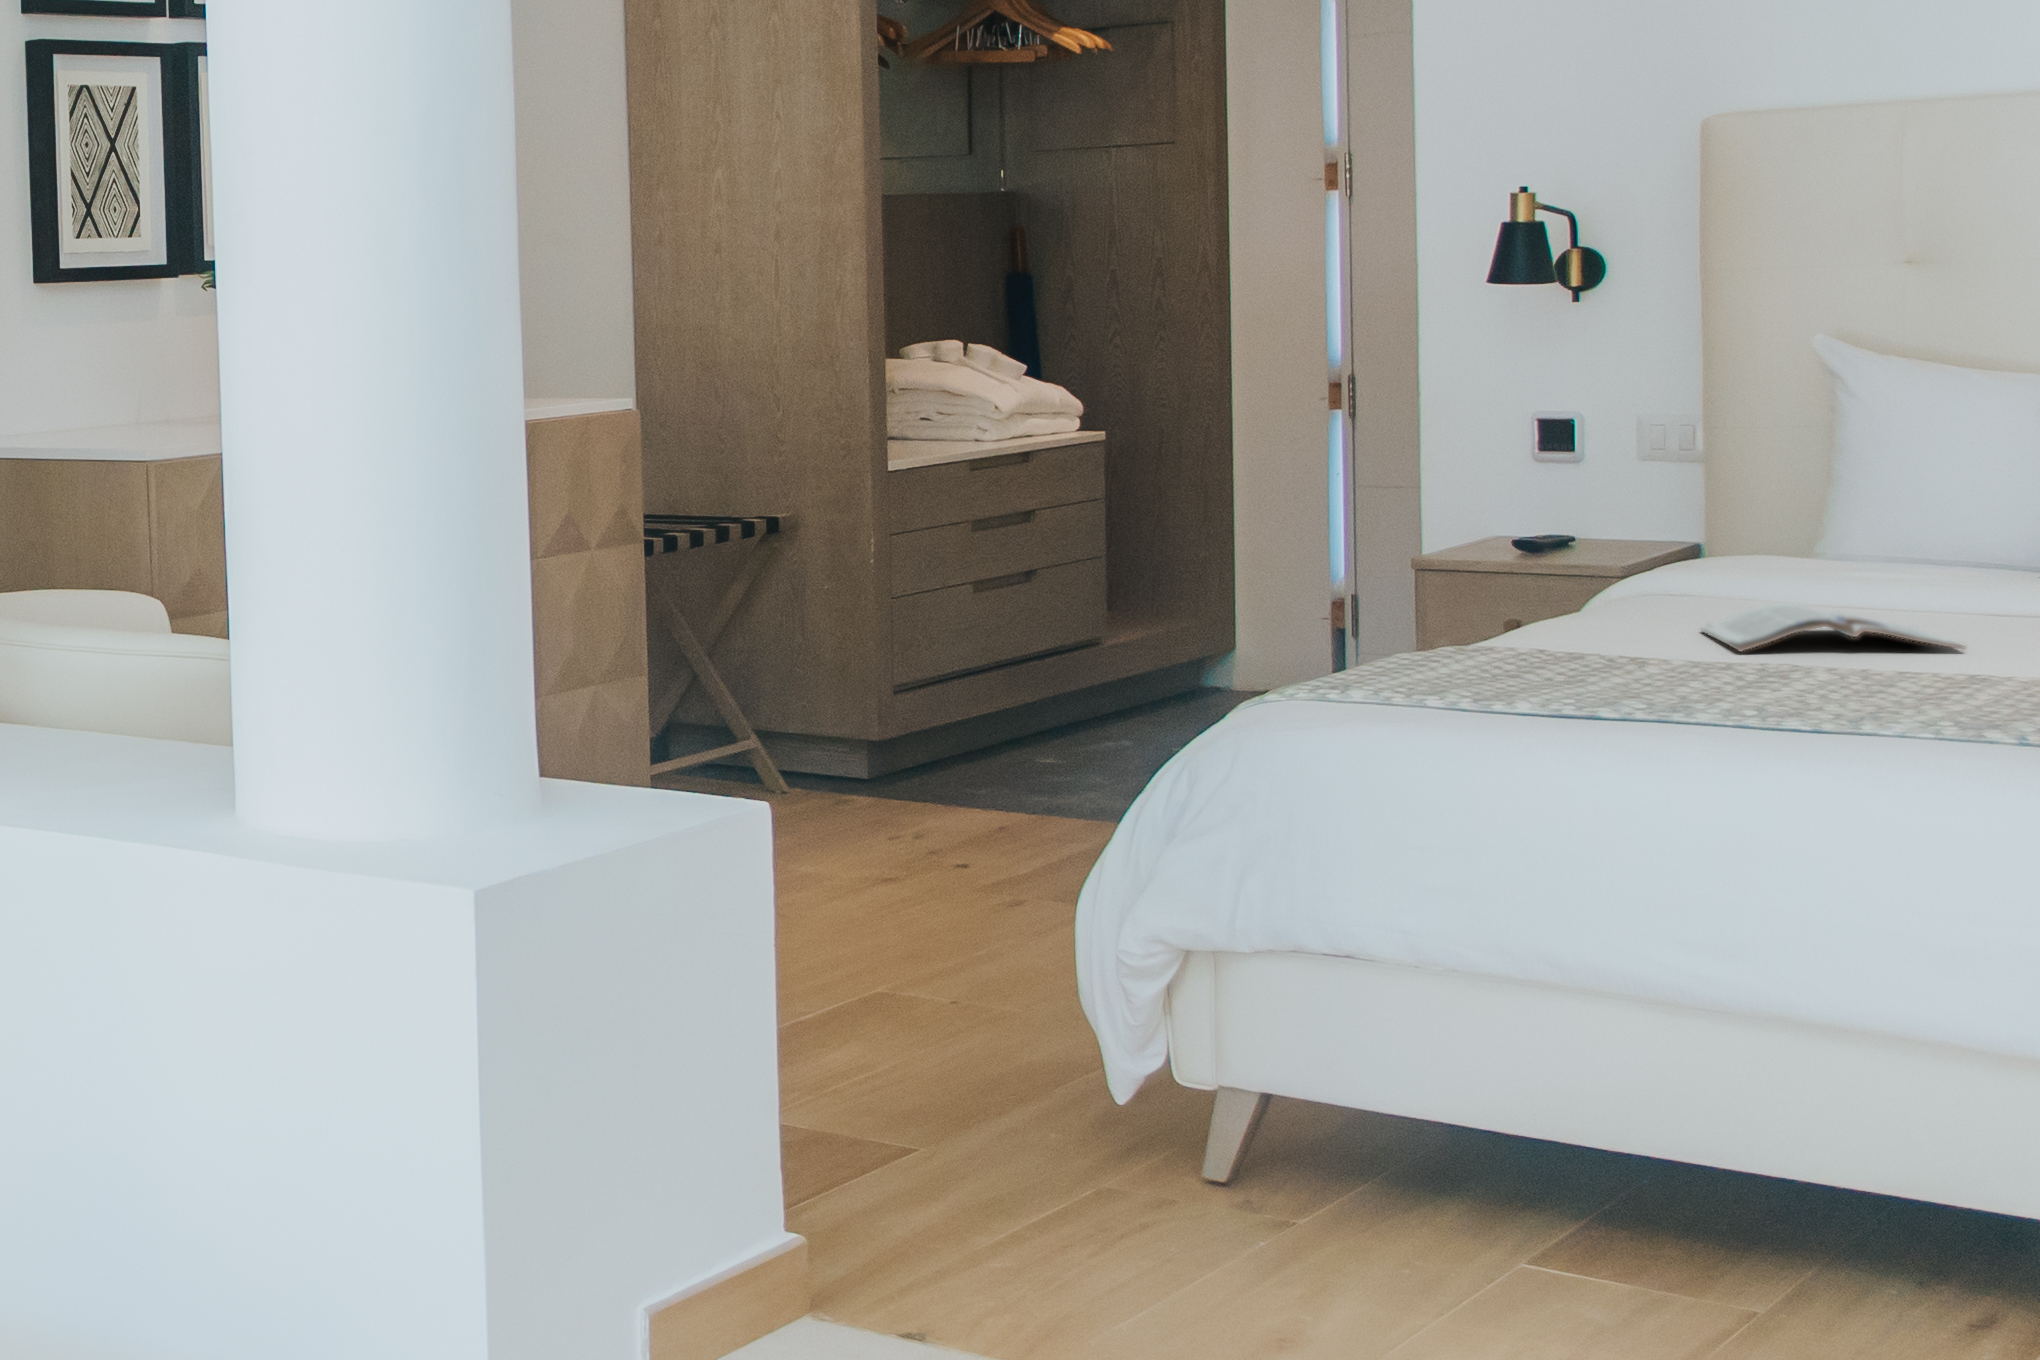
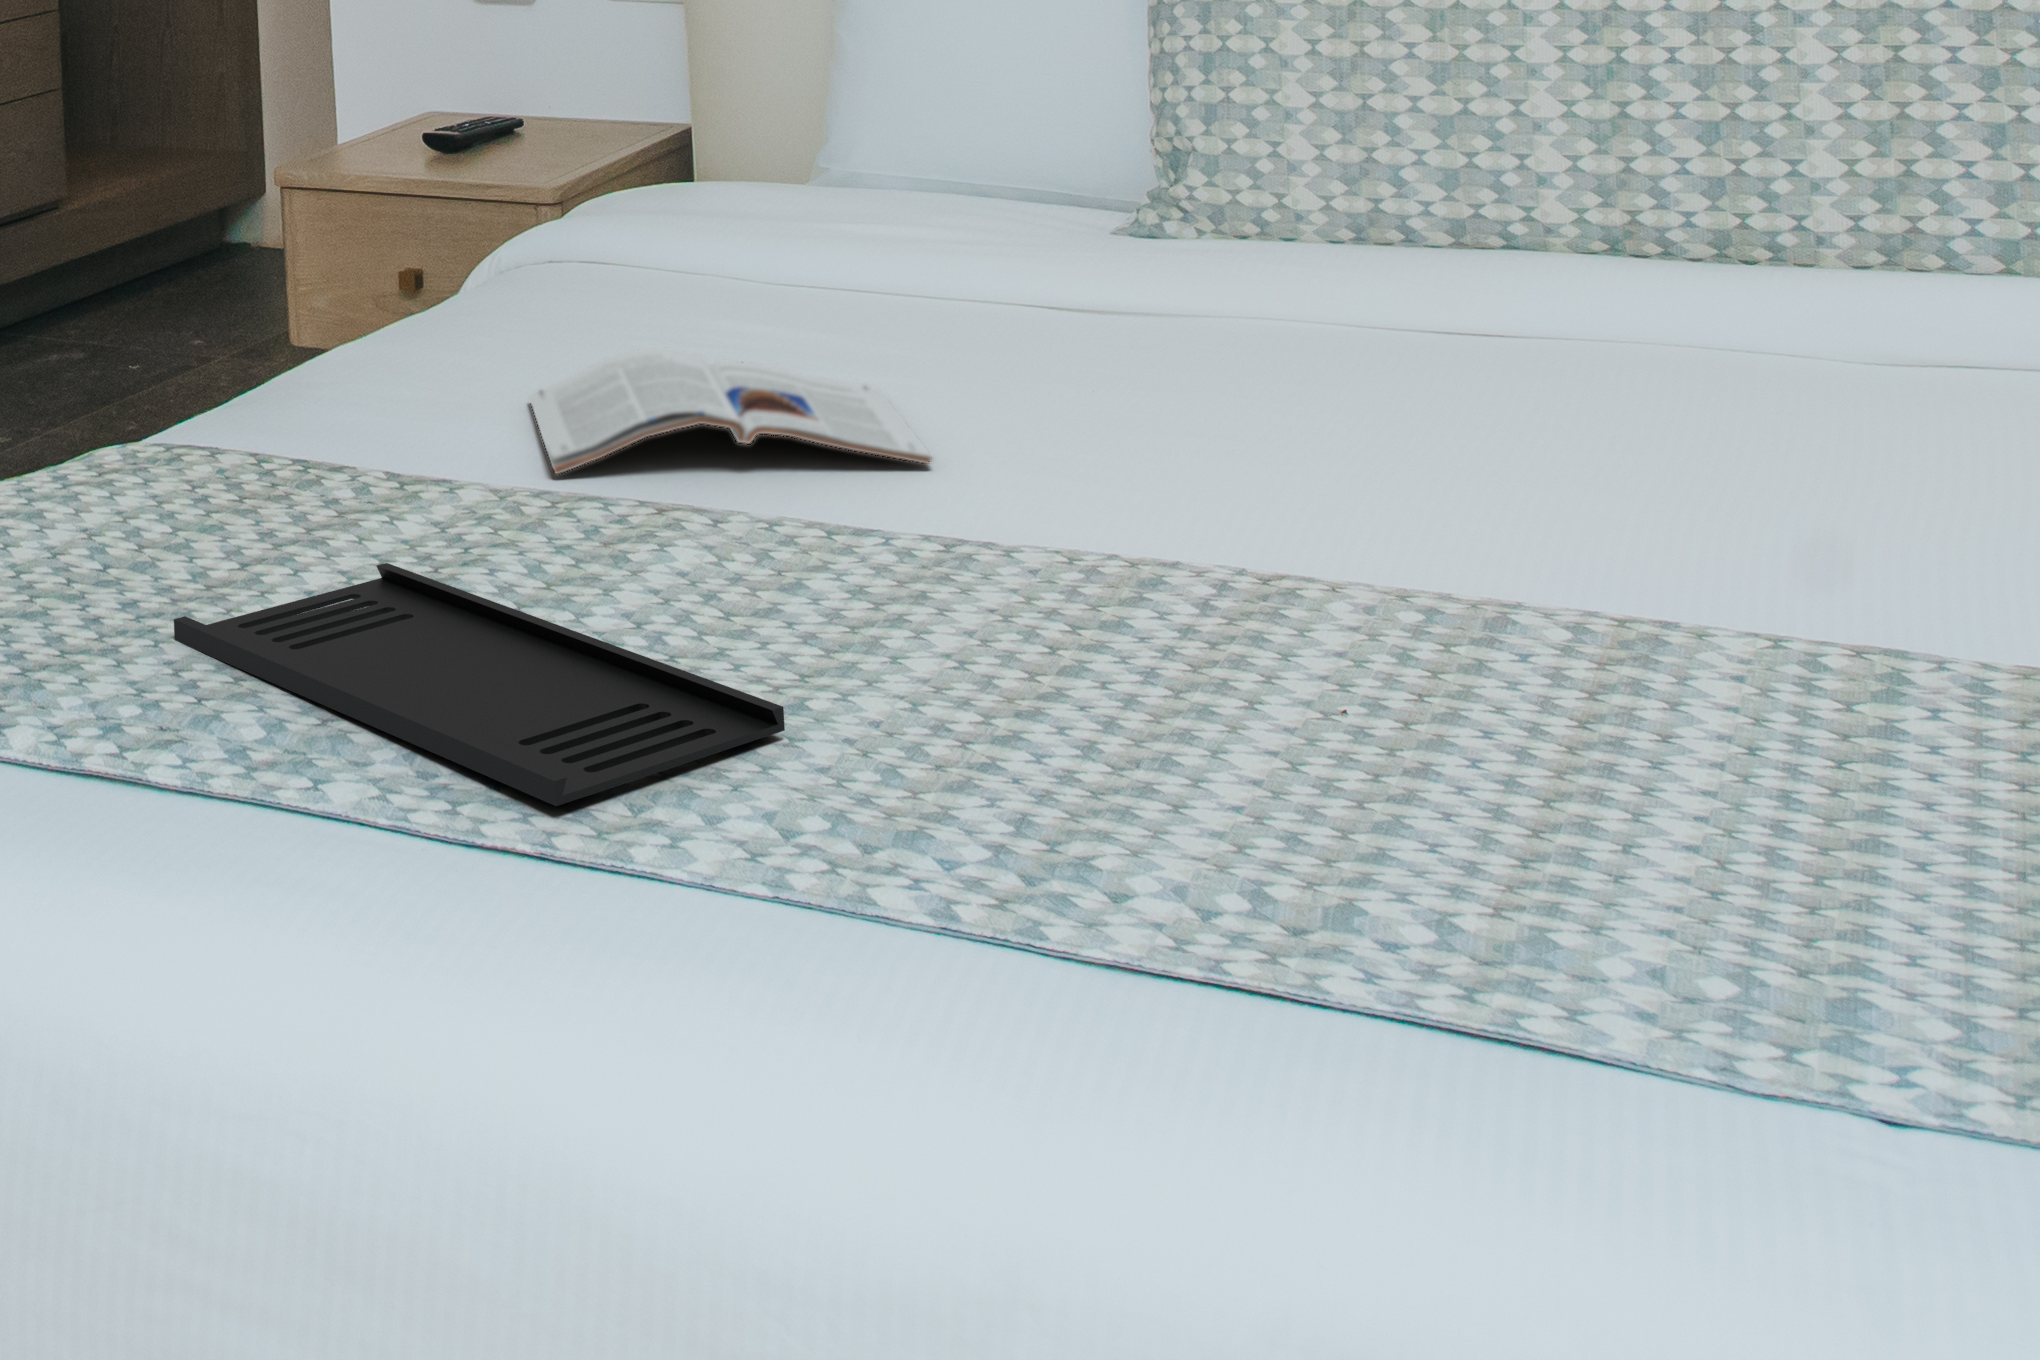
tray: none [1571,672,1929,730] -> present [174,563,785,806]

